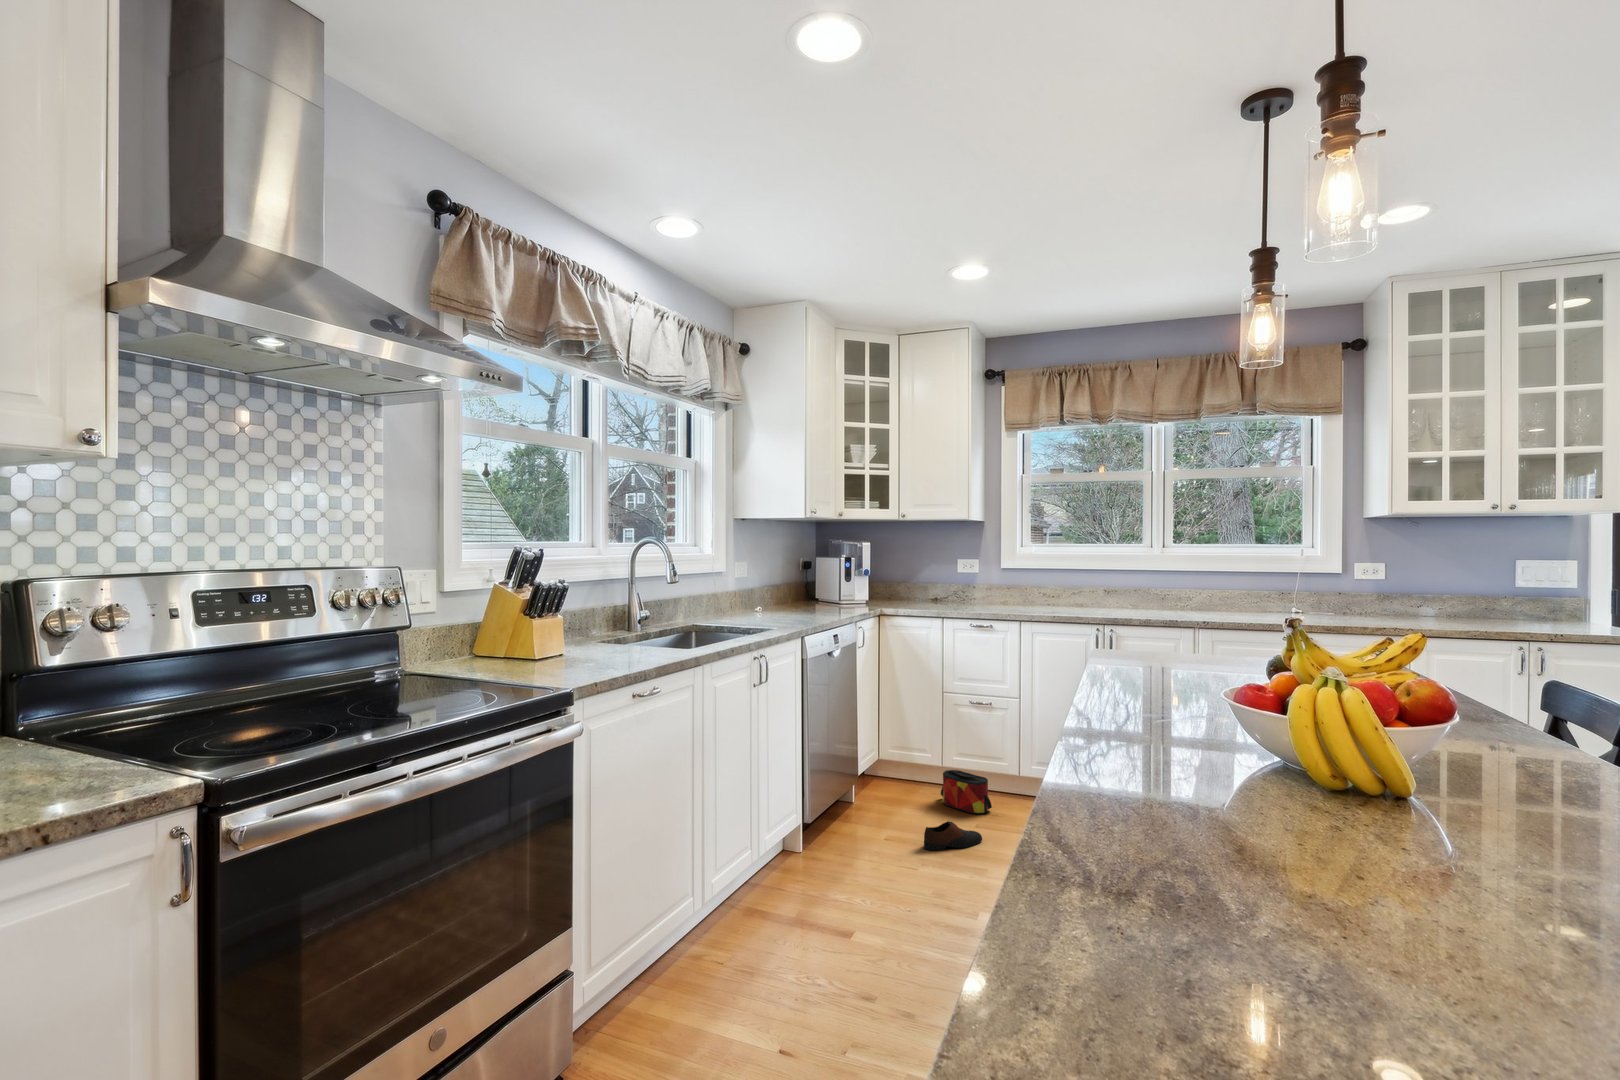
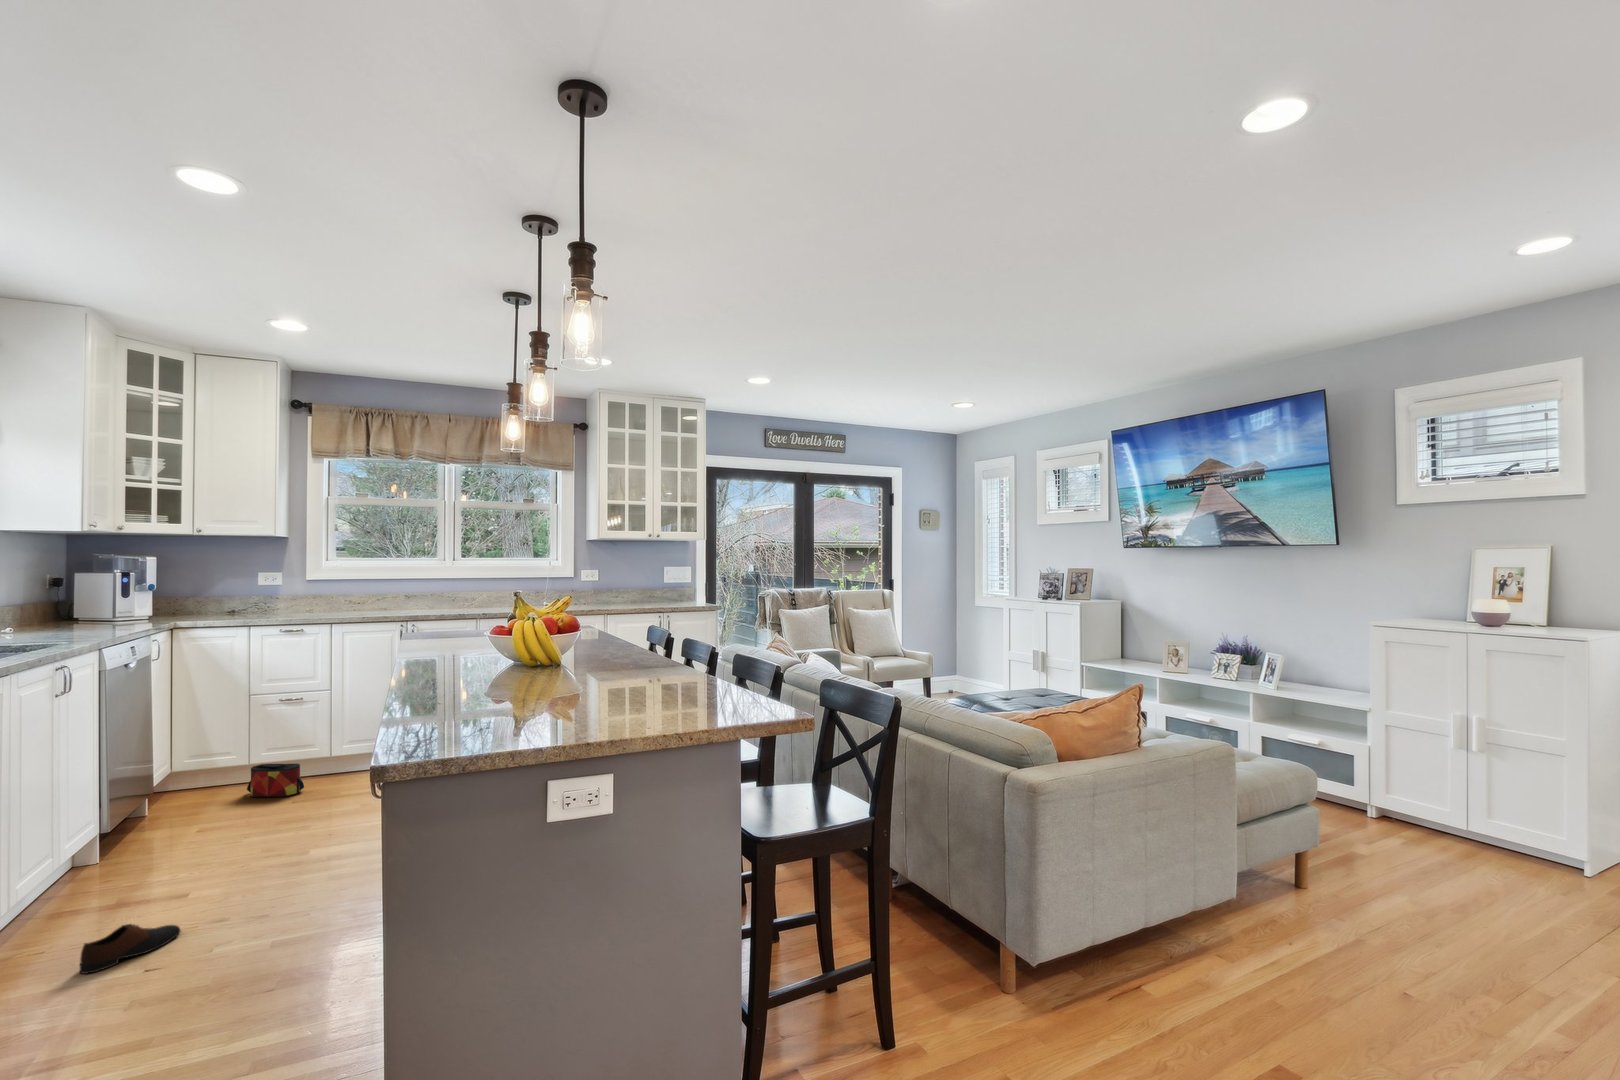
shoe: present [924,821,982,850] -> present [80,924,181,974]

